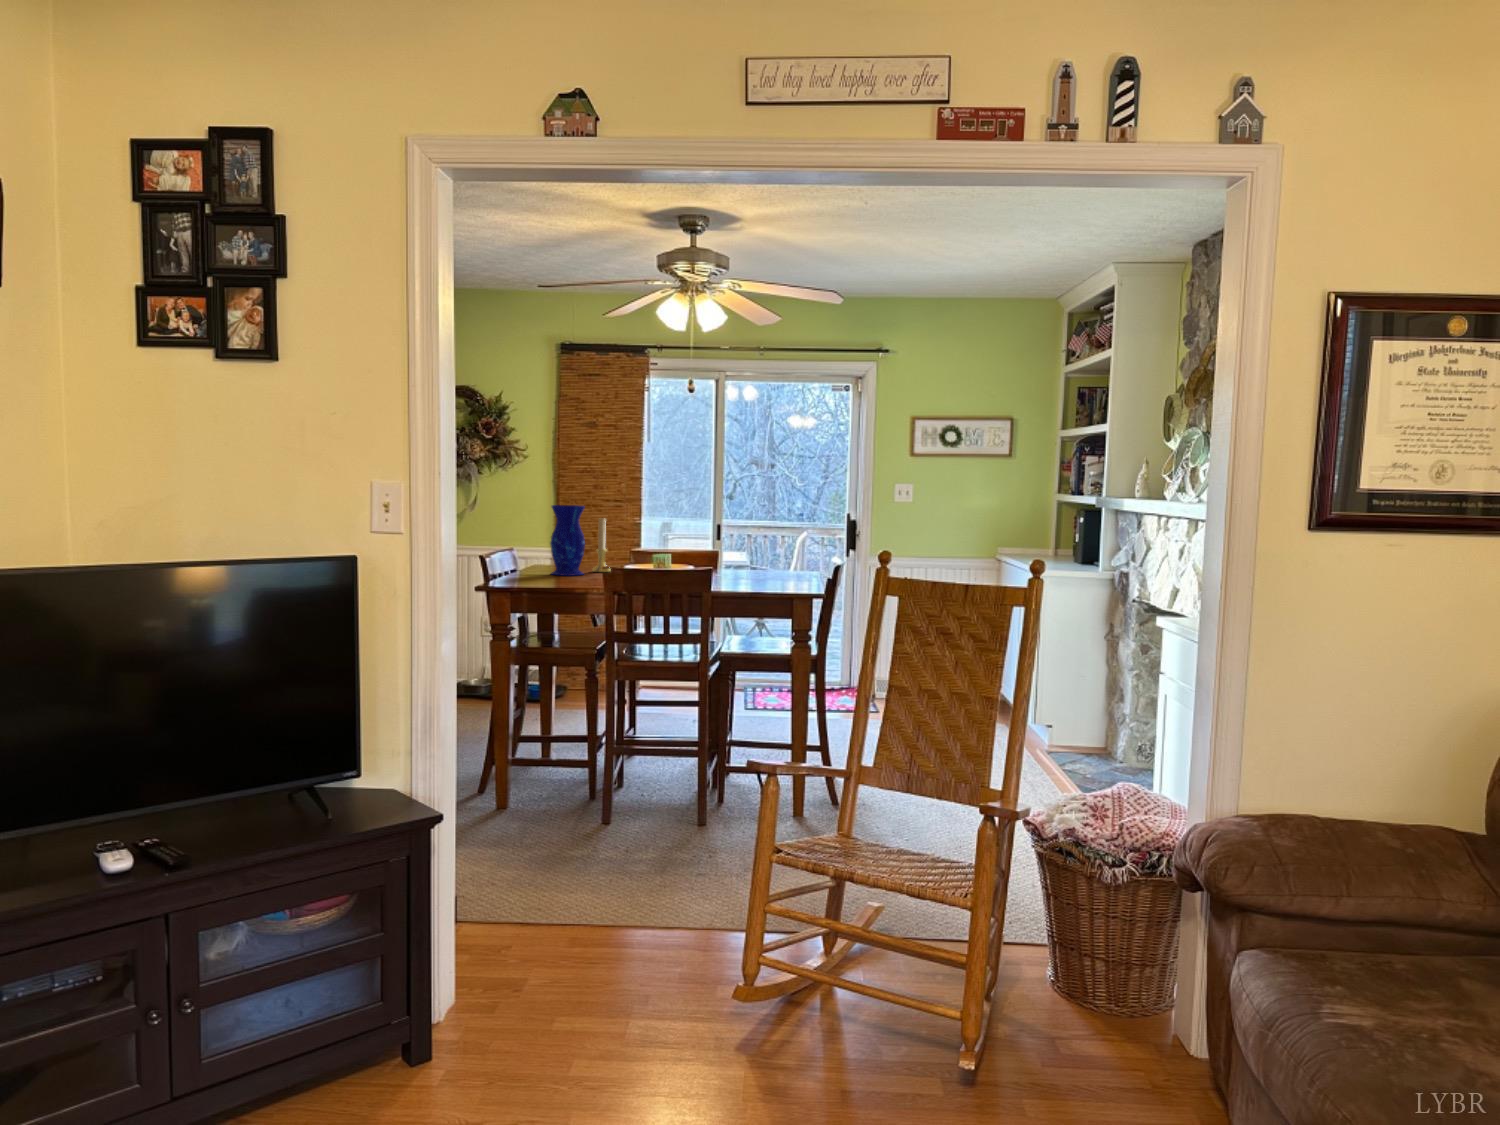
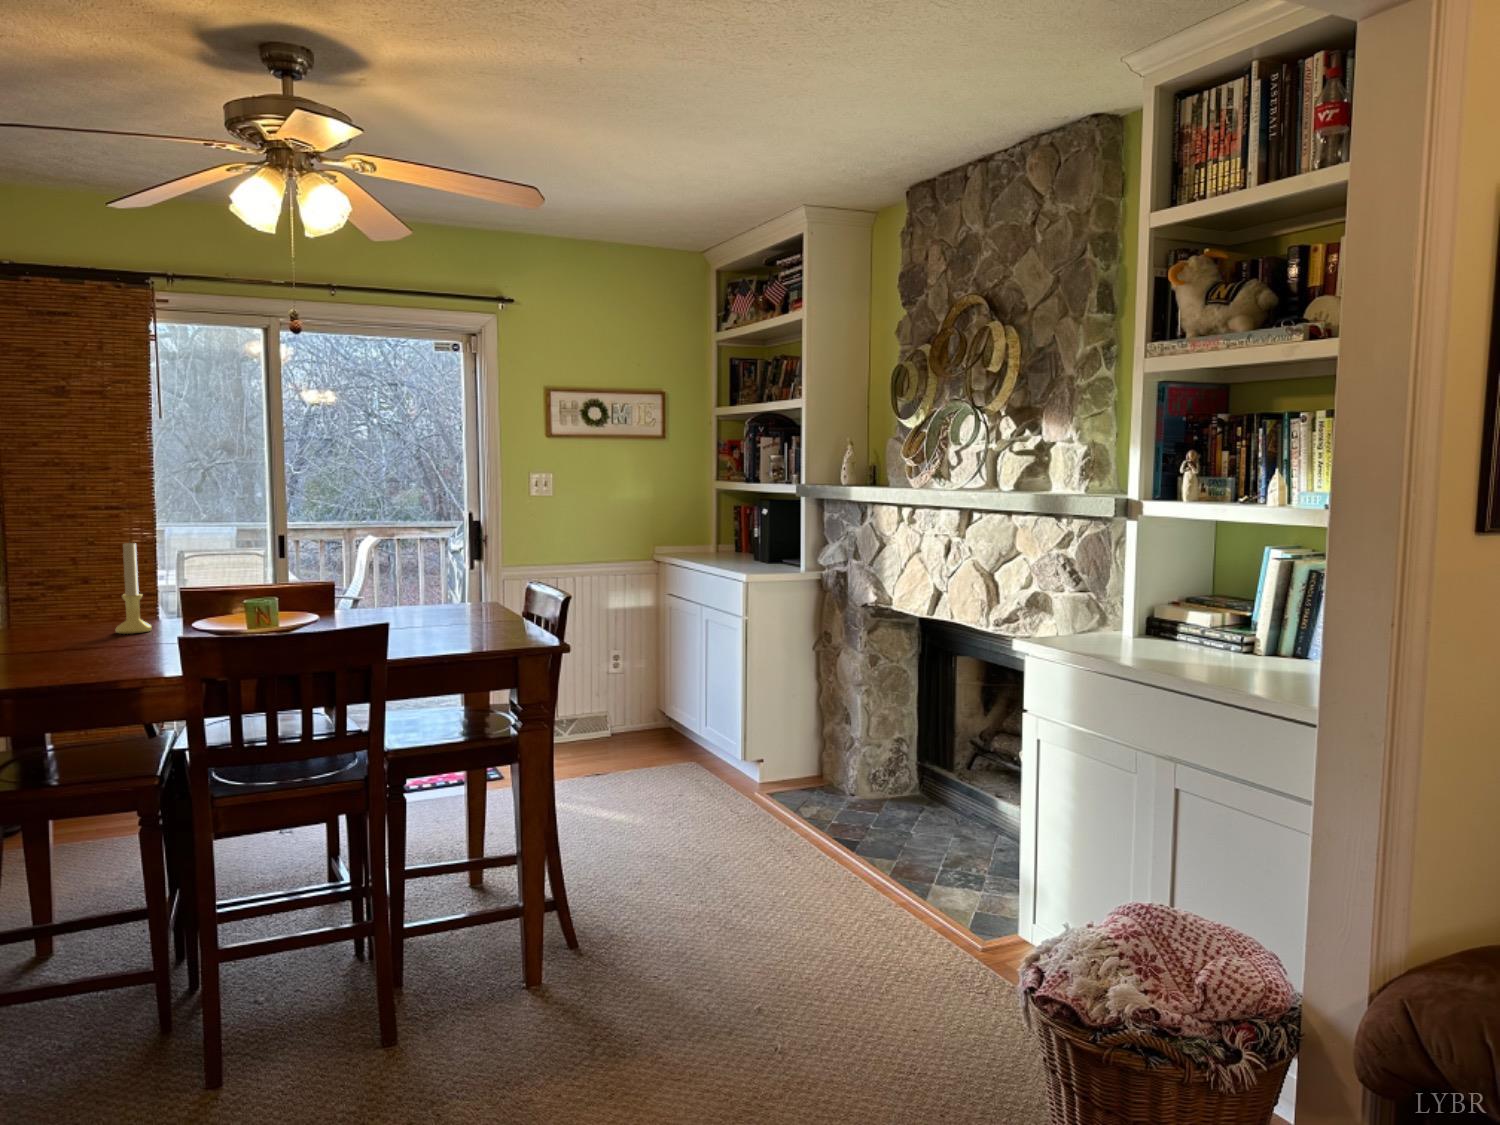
vase: present [550,505,585,576] -> none [30,524,107,649]

